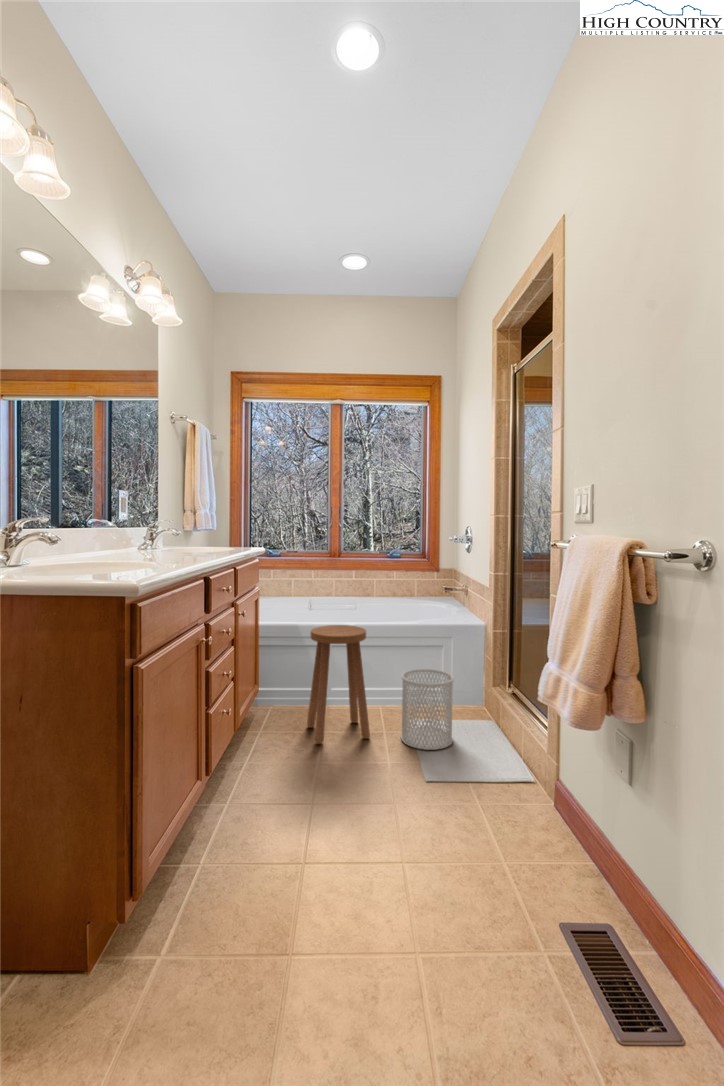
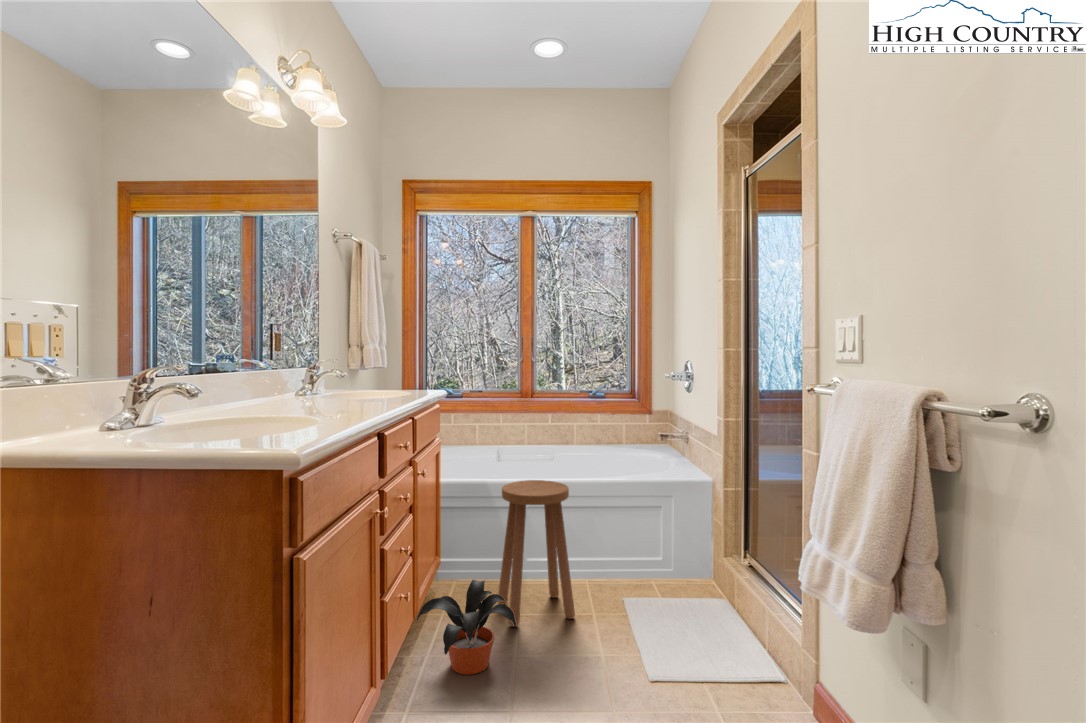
wastebasket: present [401,669,454,750] -> none [612,533,676,633]
potted plant: none [237,704,318,779] -> present [417,580,516,675]

